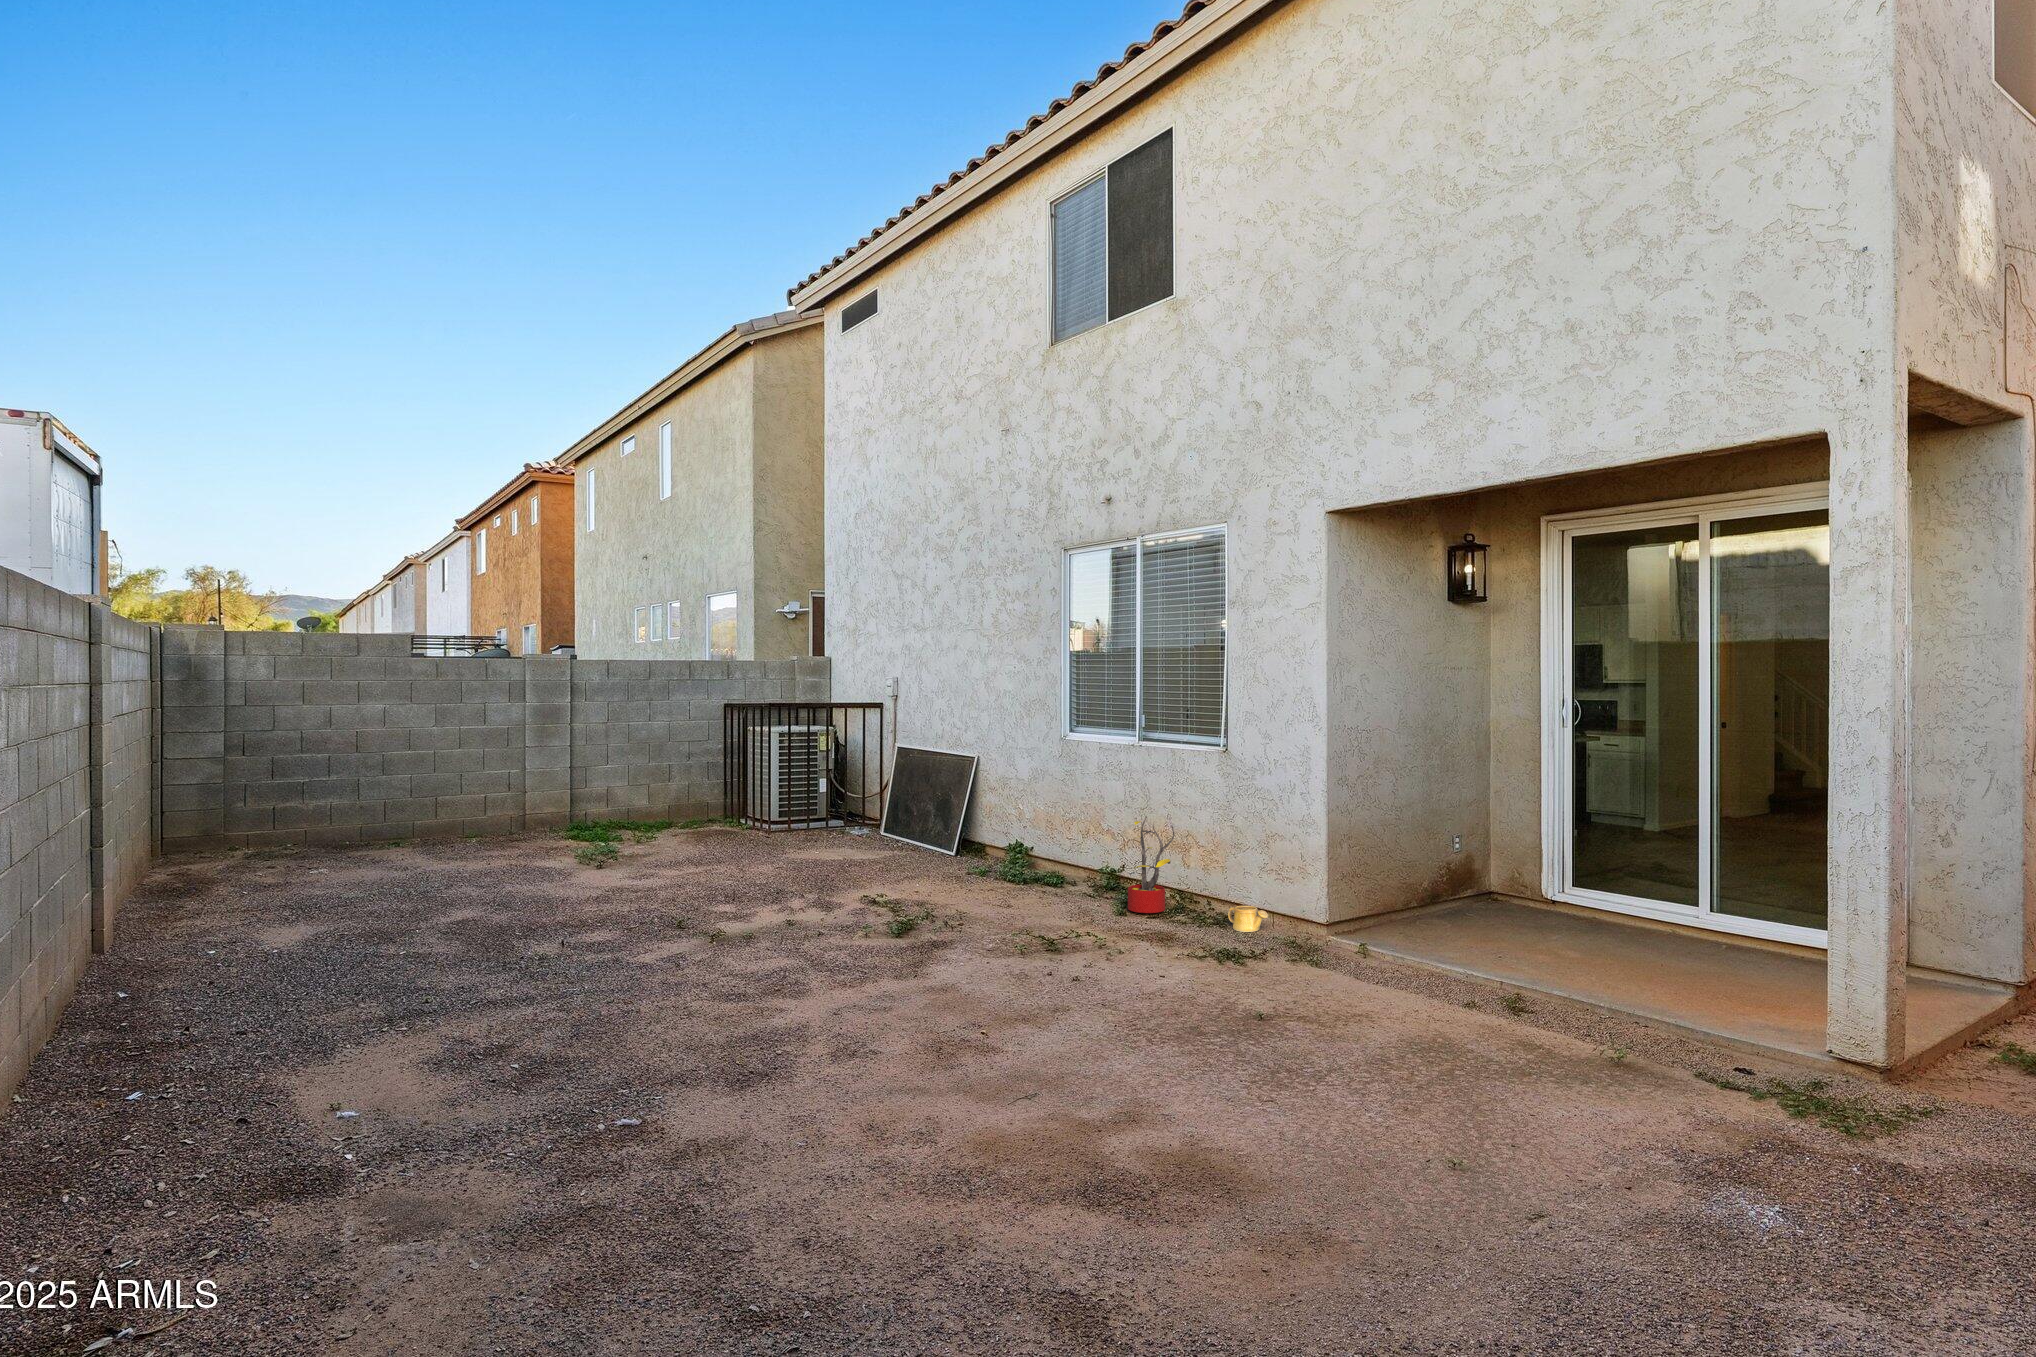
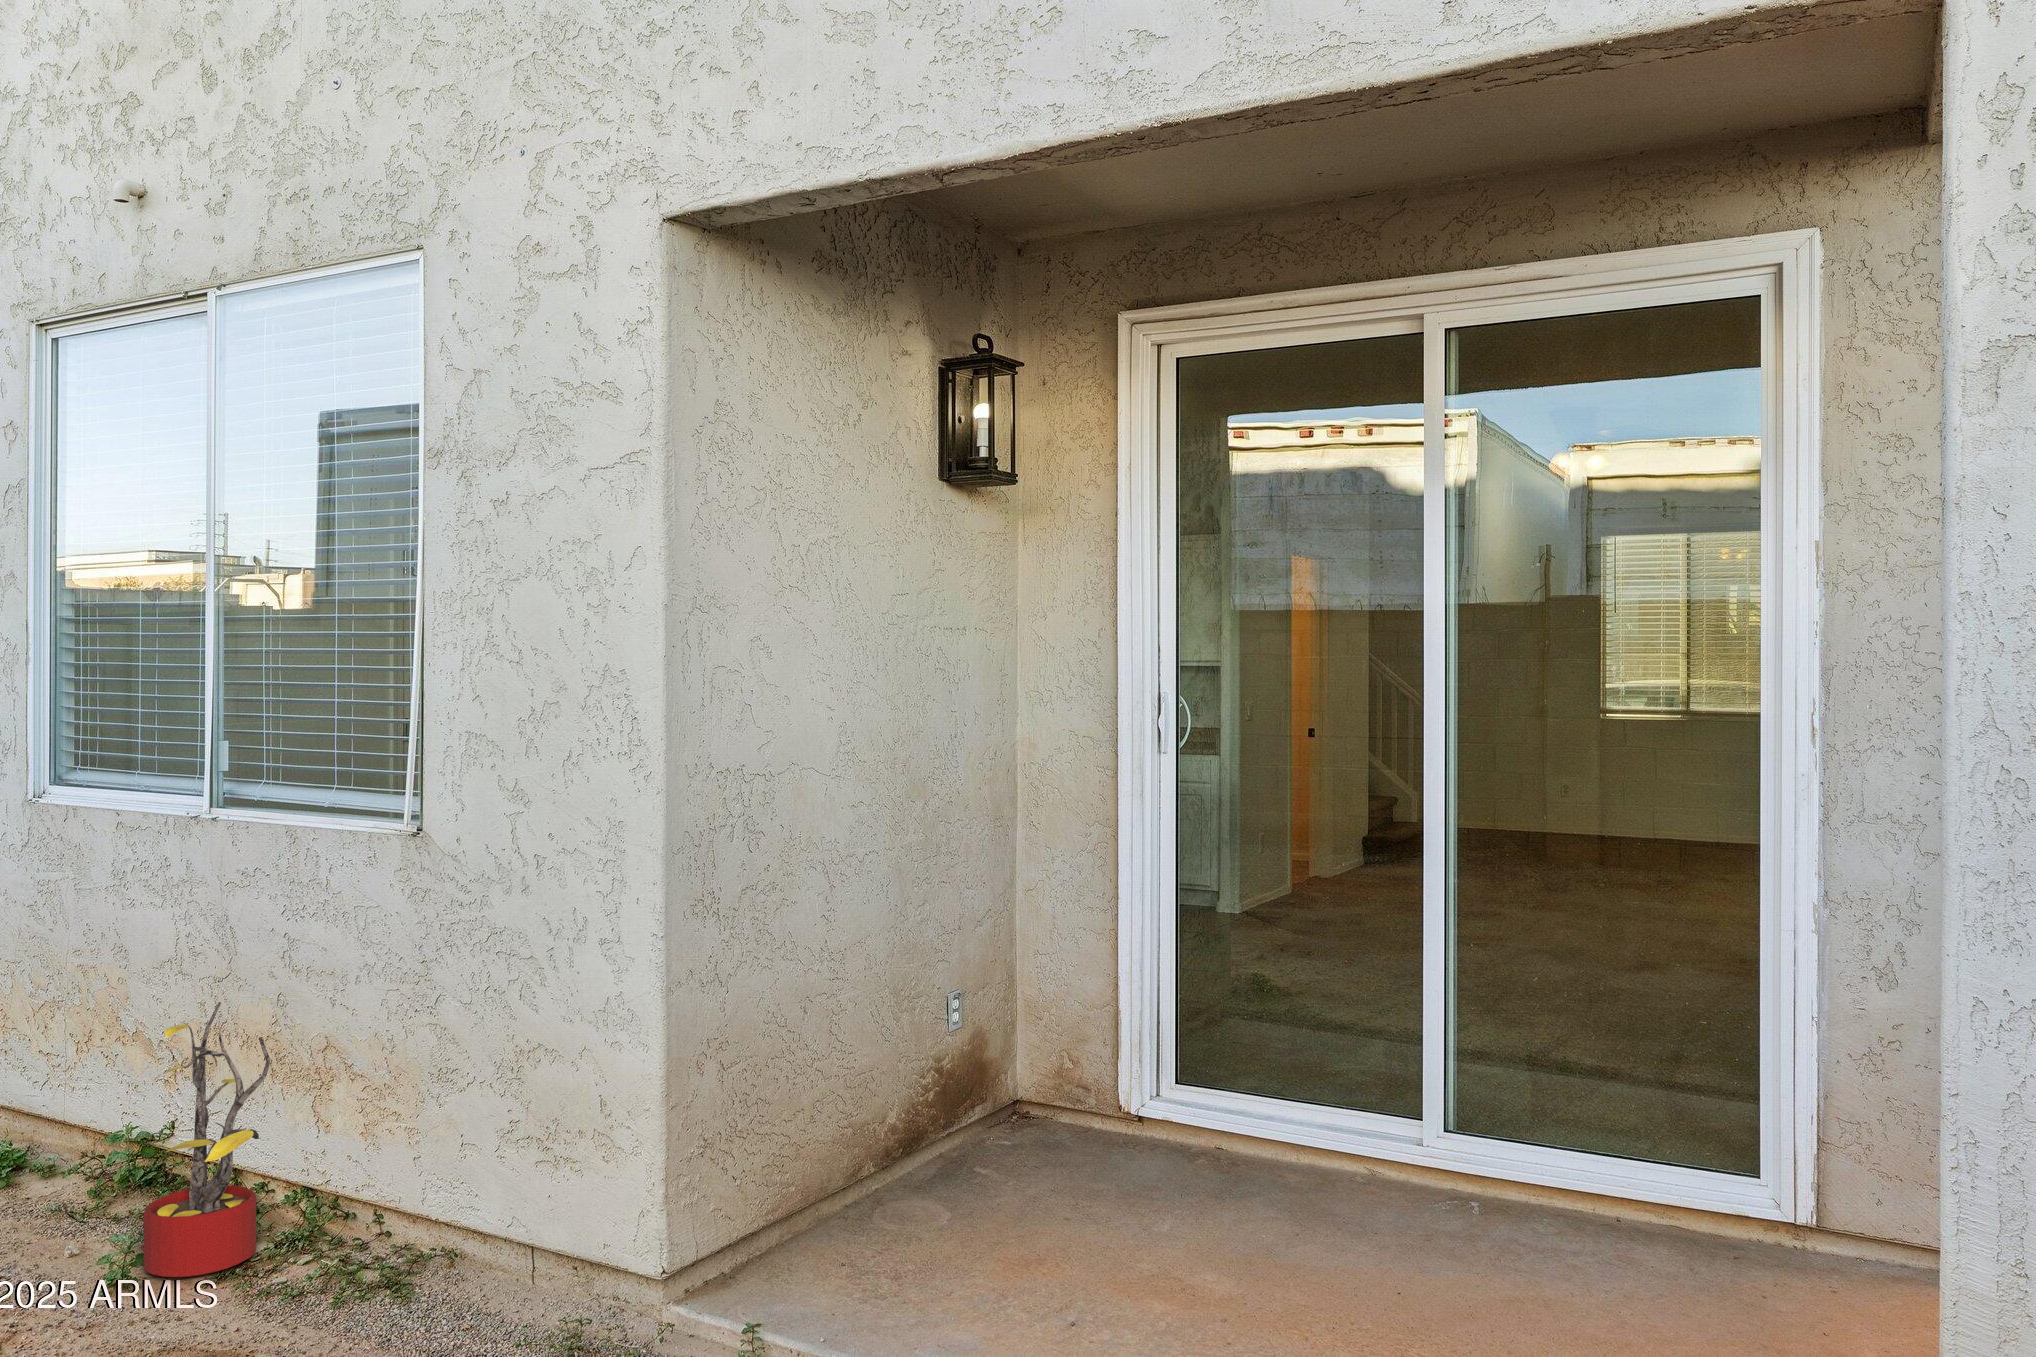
watering can: present [1228,906,1268,932] -> none [413,1234,516,1314]

